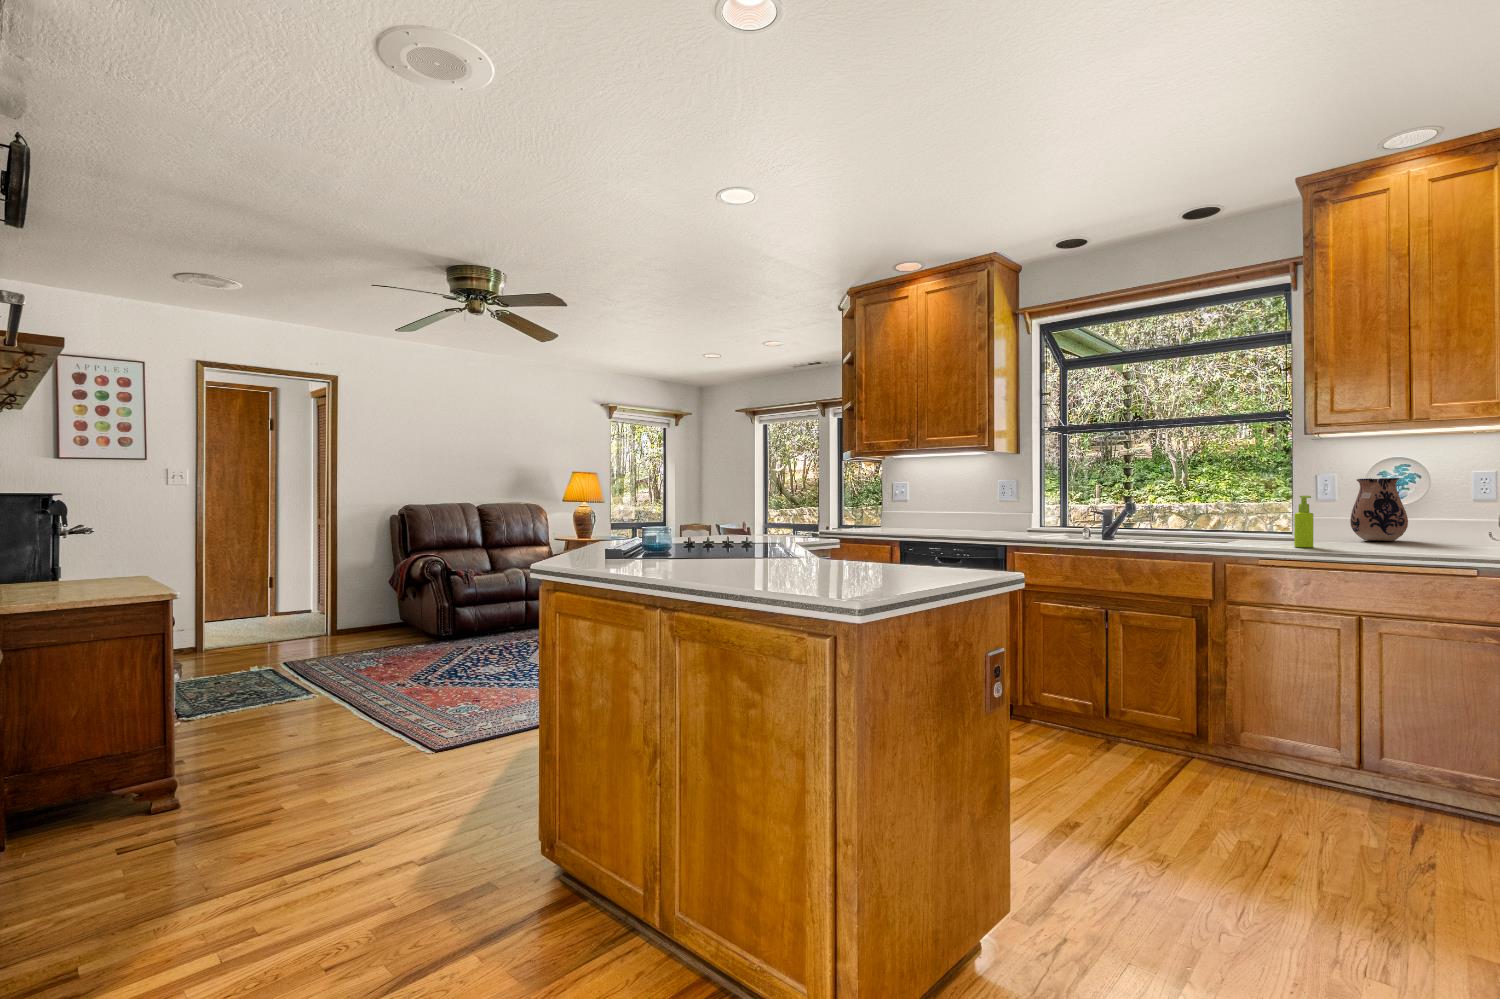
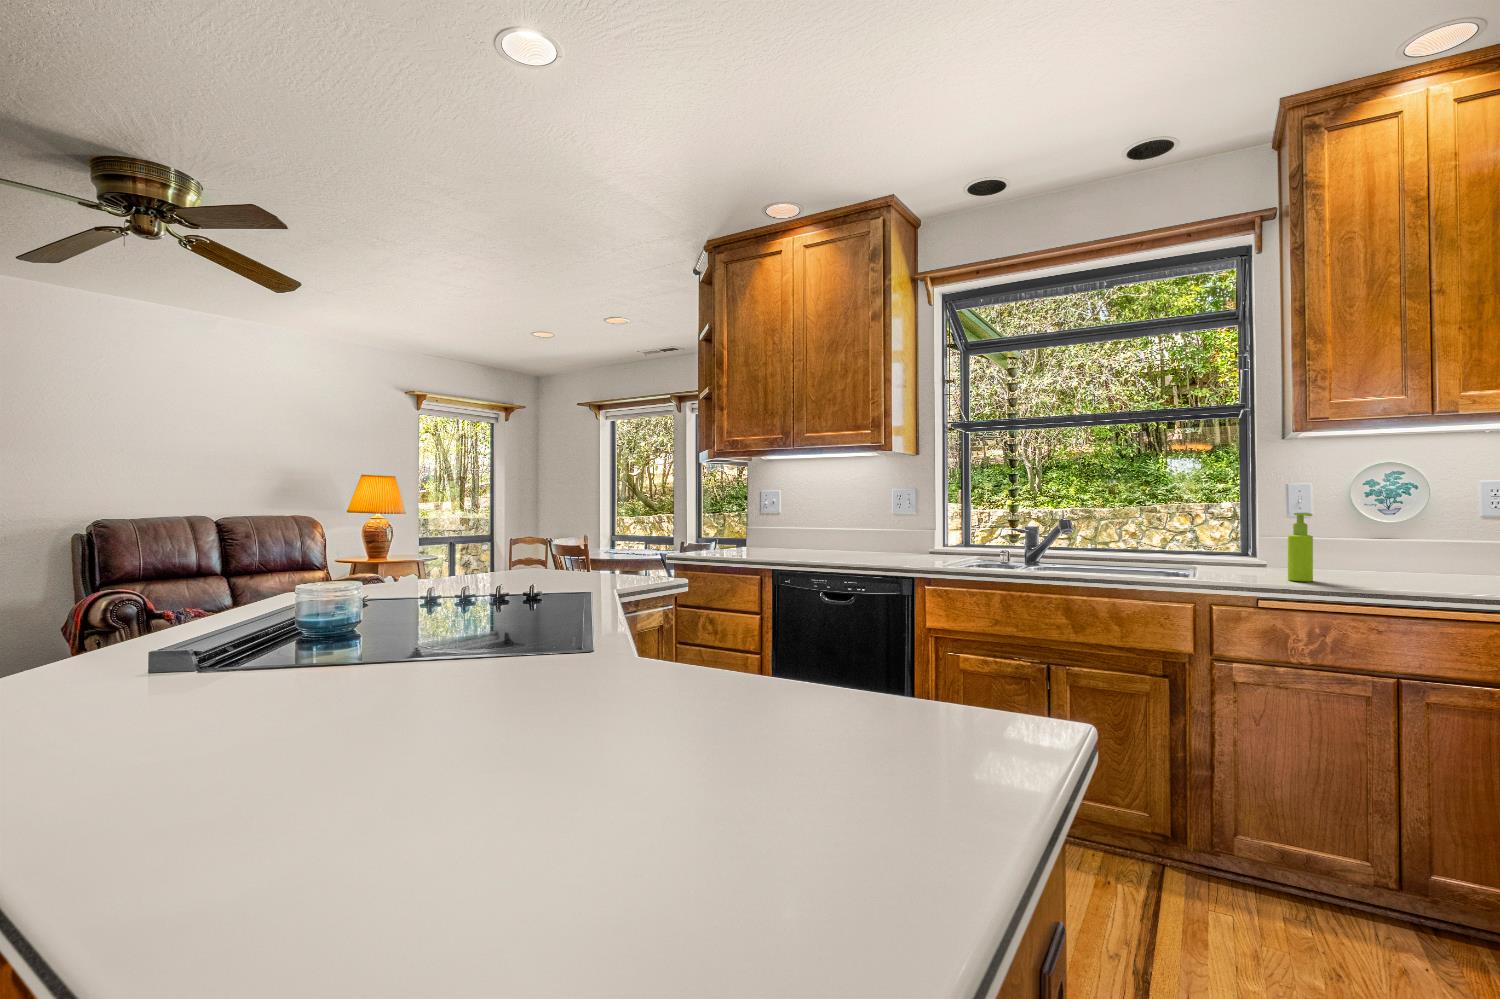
ceramic pitcher: present [1350,478,1408,541] -> none [1337,489,1411,570]

